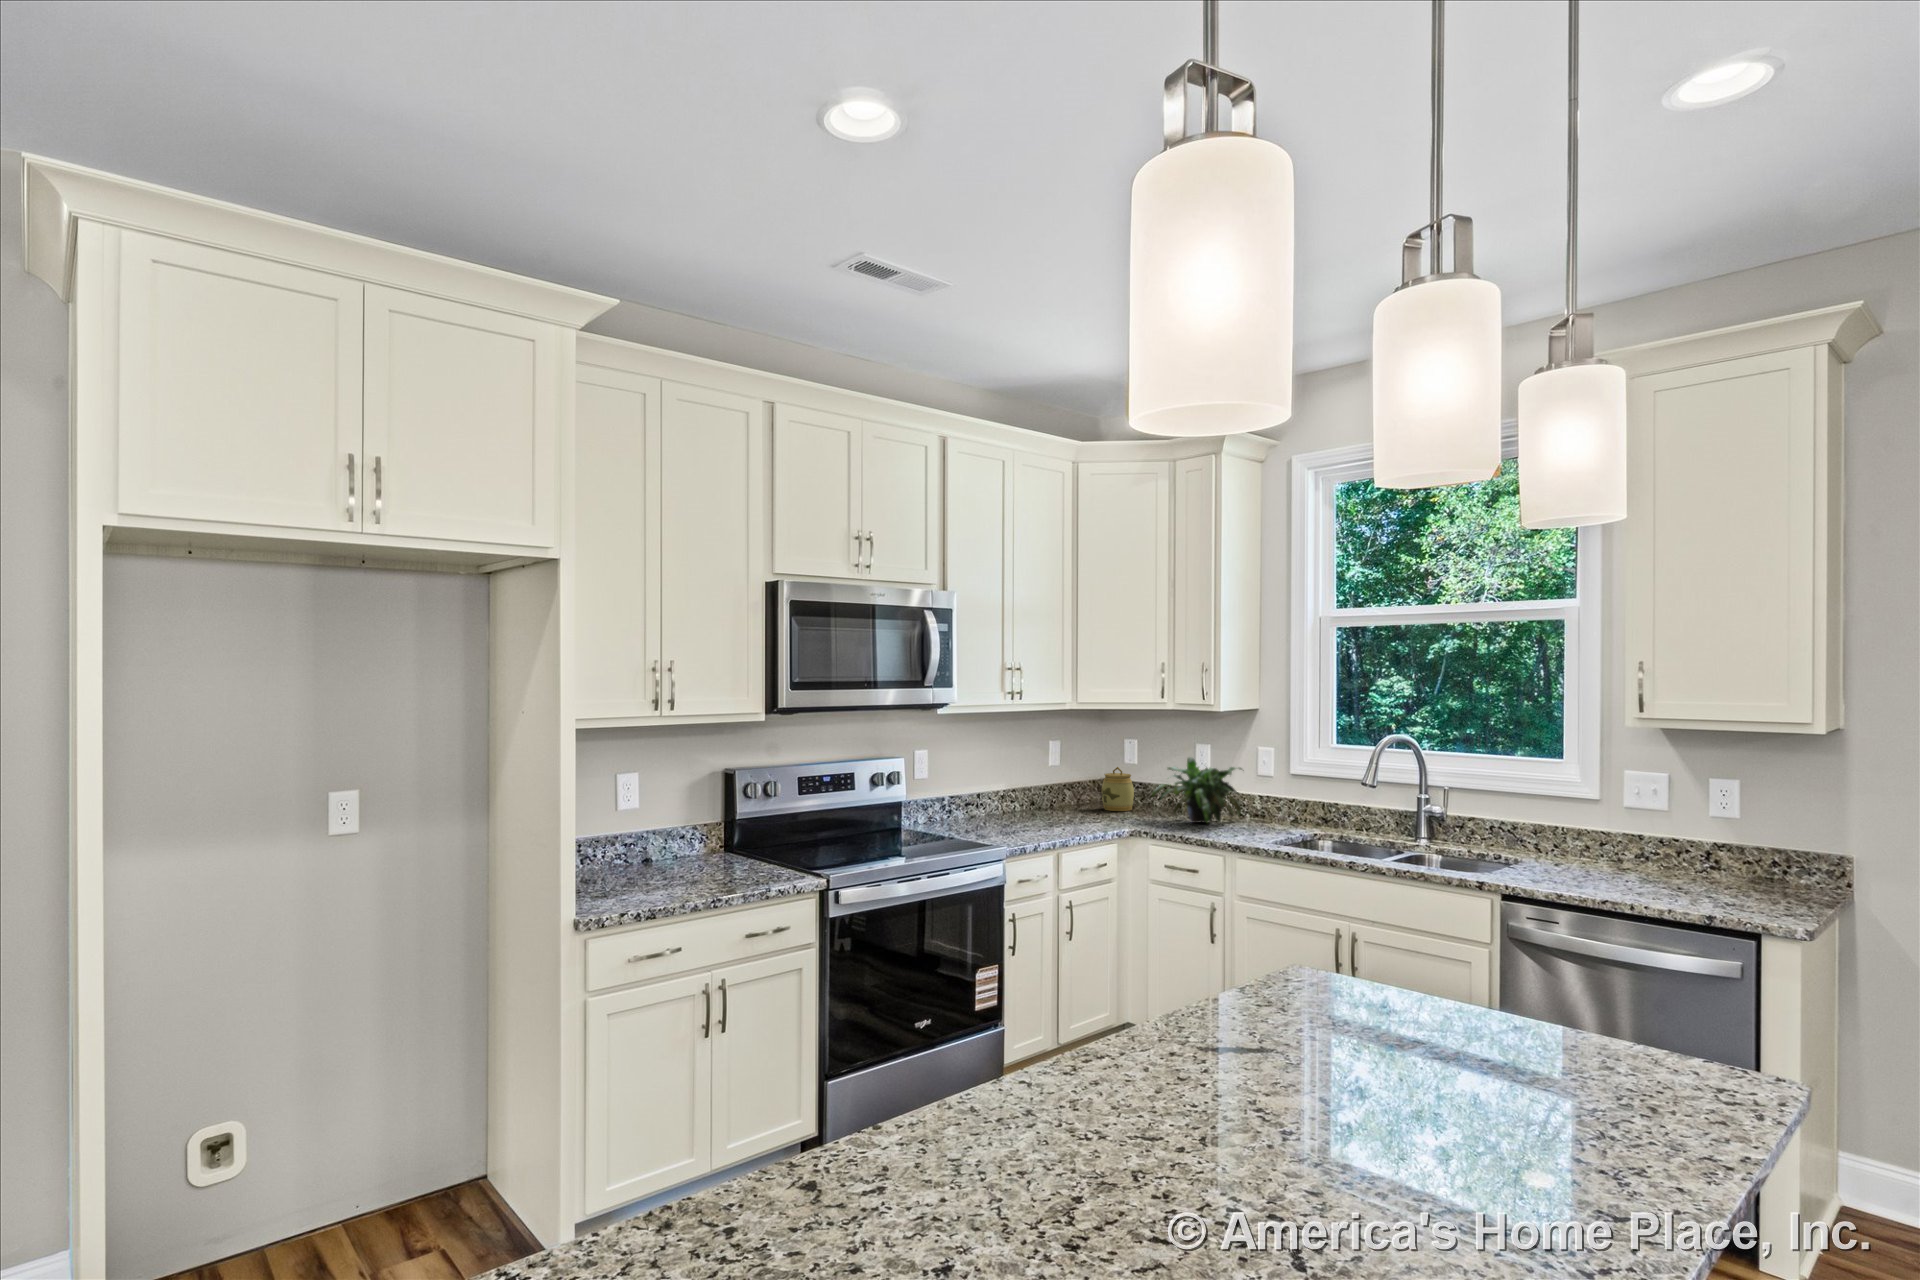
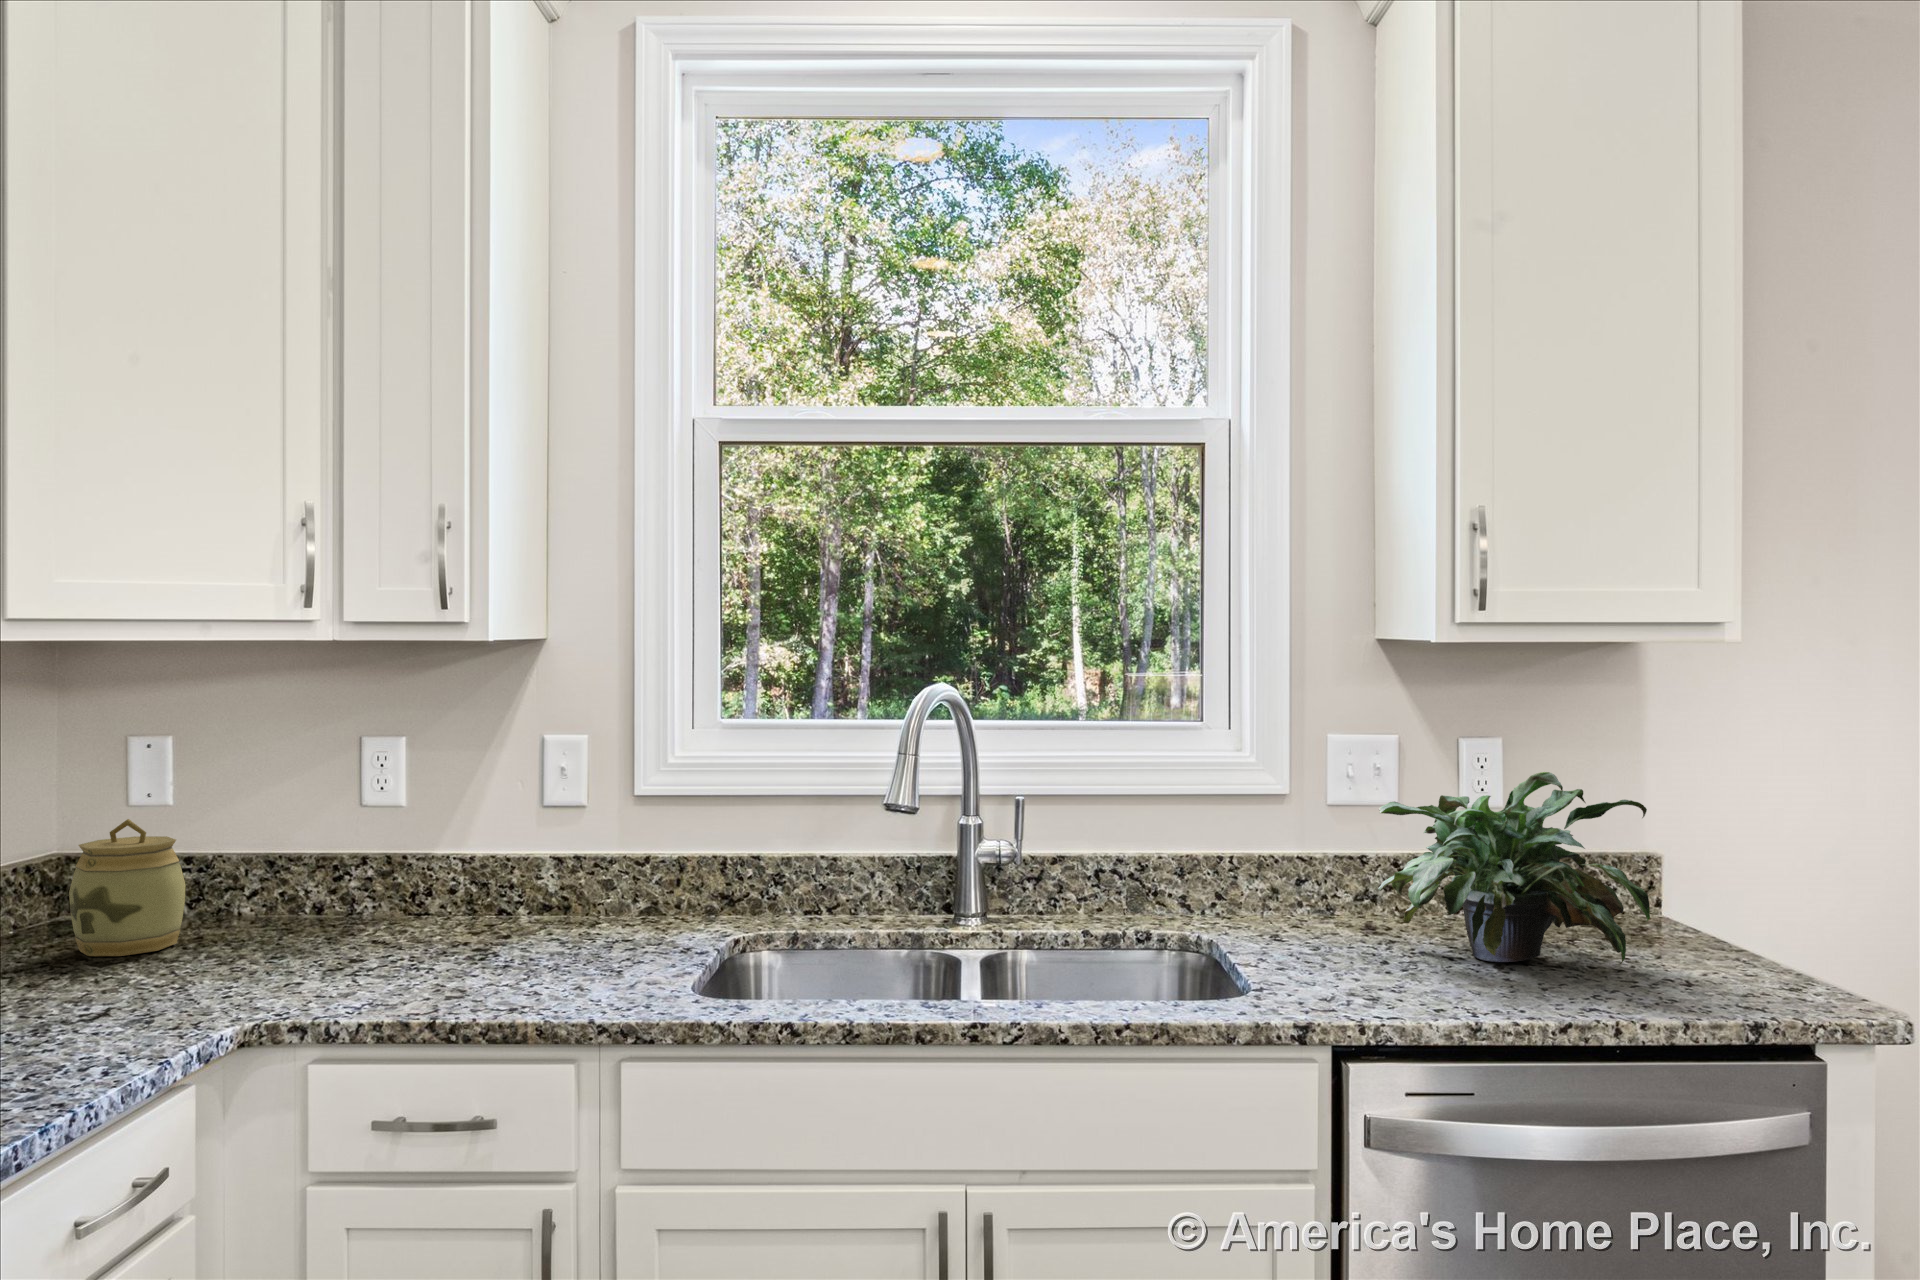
potted plant: present [1152,757,1241,823] -> present [1378,772,1650,964]

